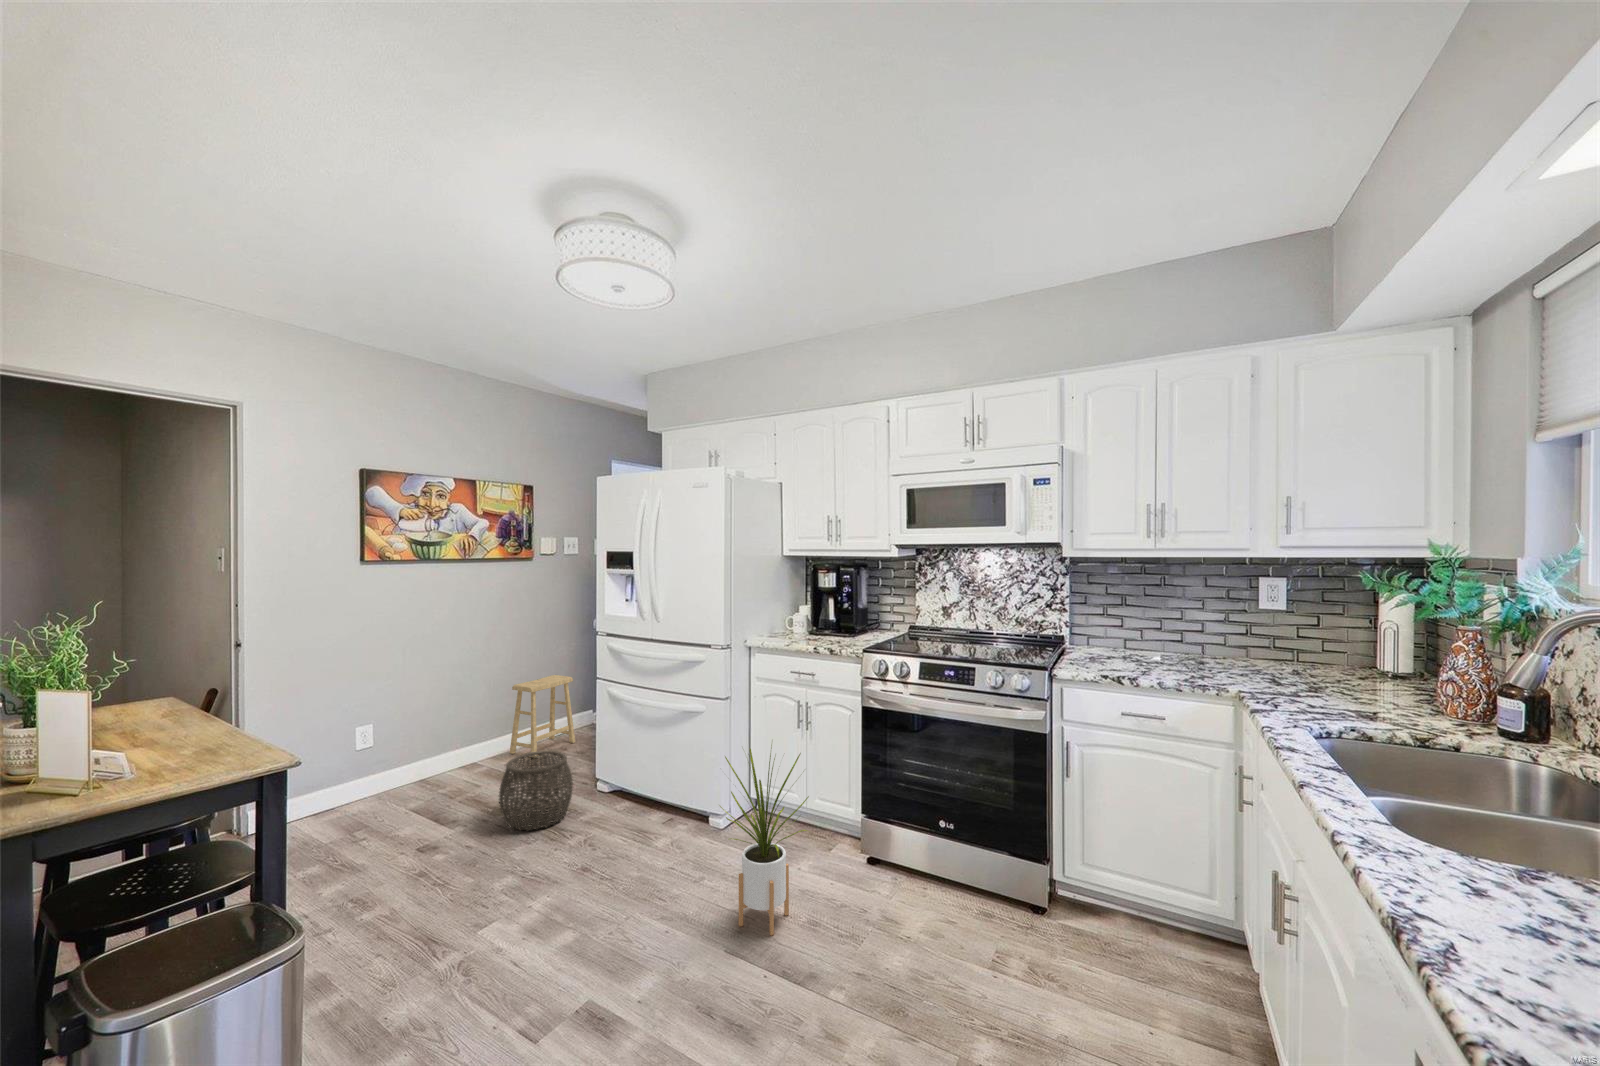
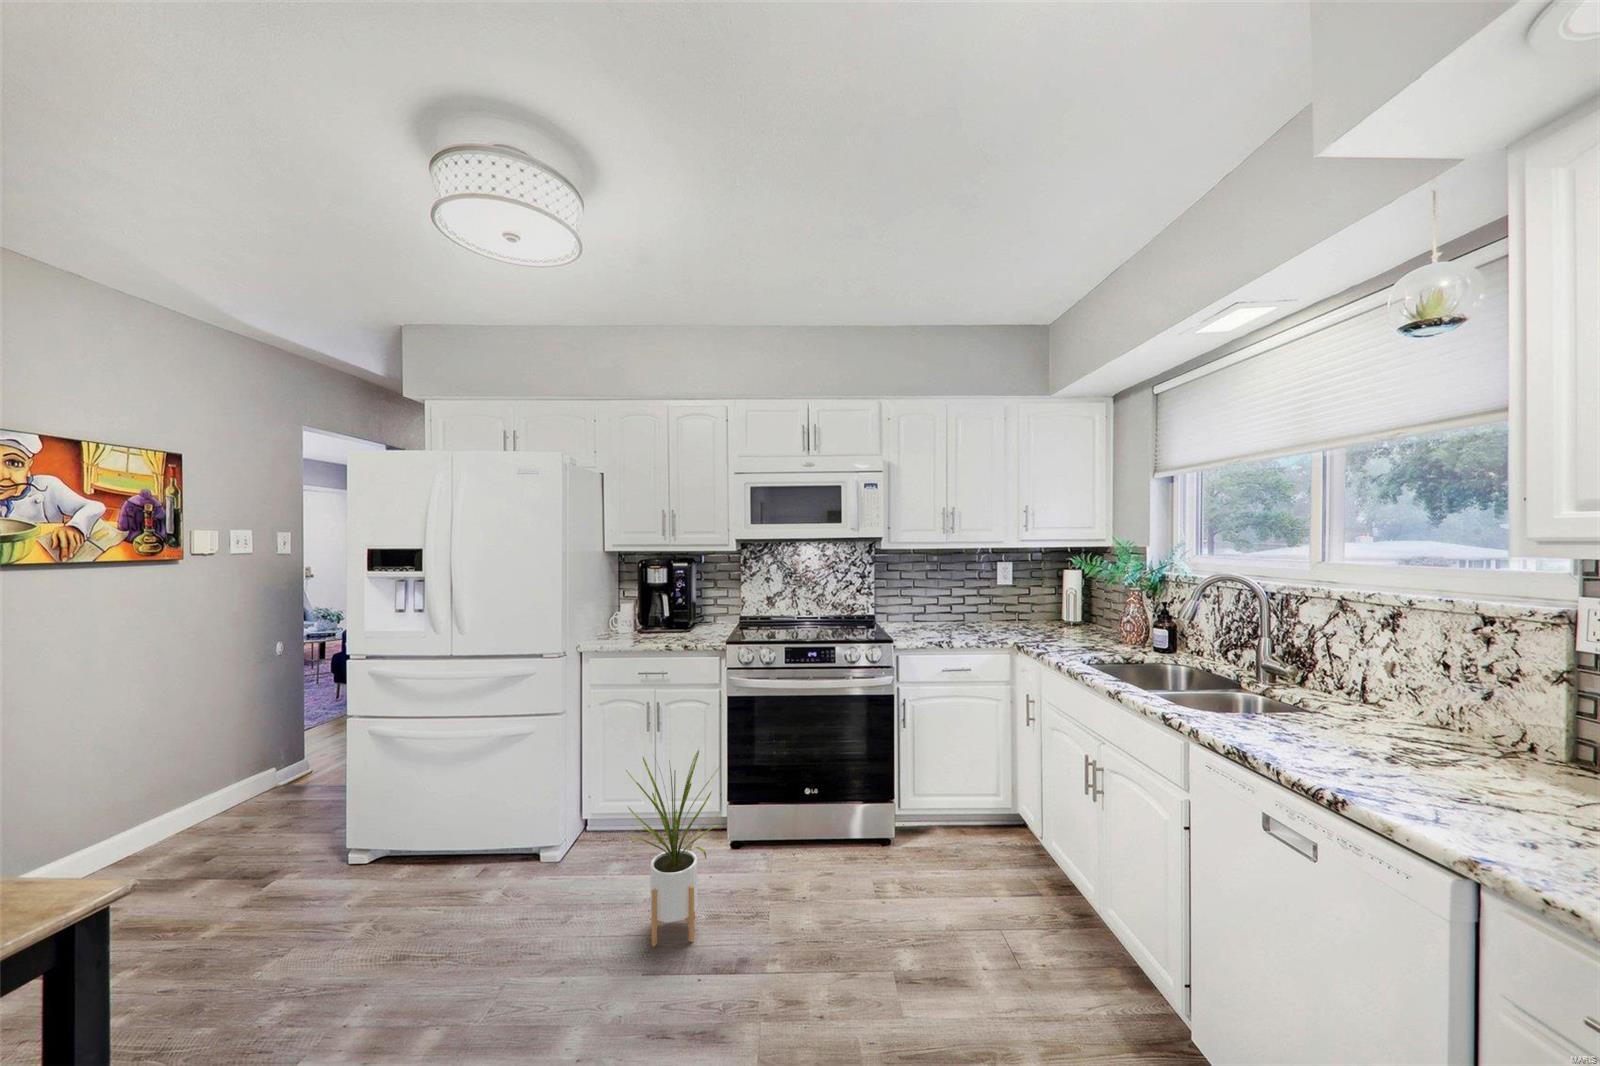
footstool: present [510,675,575,756] -> none [144,723,262,851]
woven basket: present [499,751,573,831] -> none [207,823,337,948]

